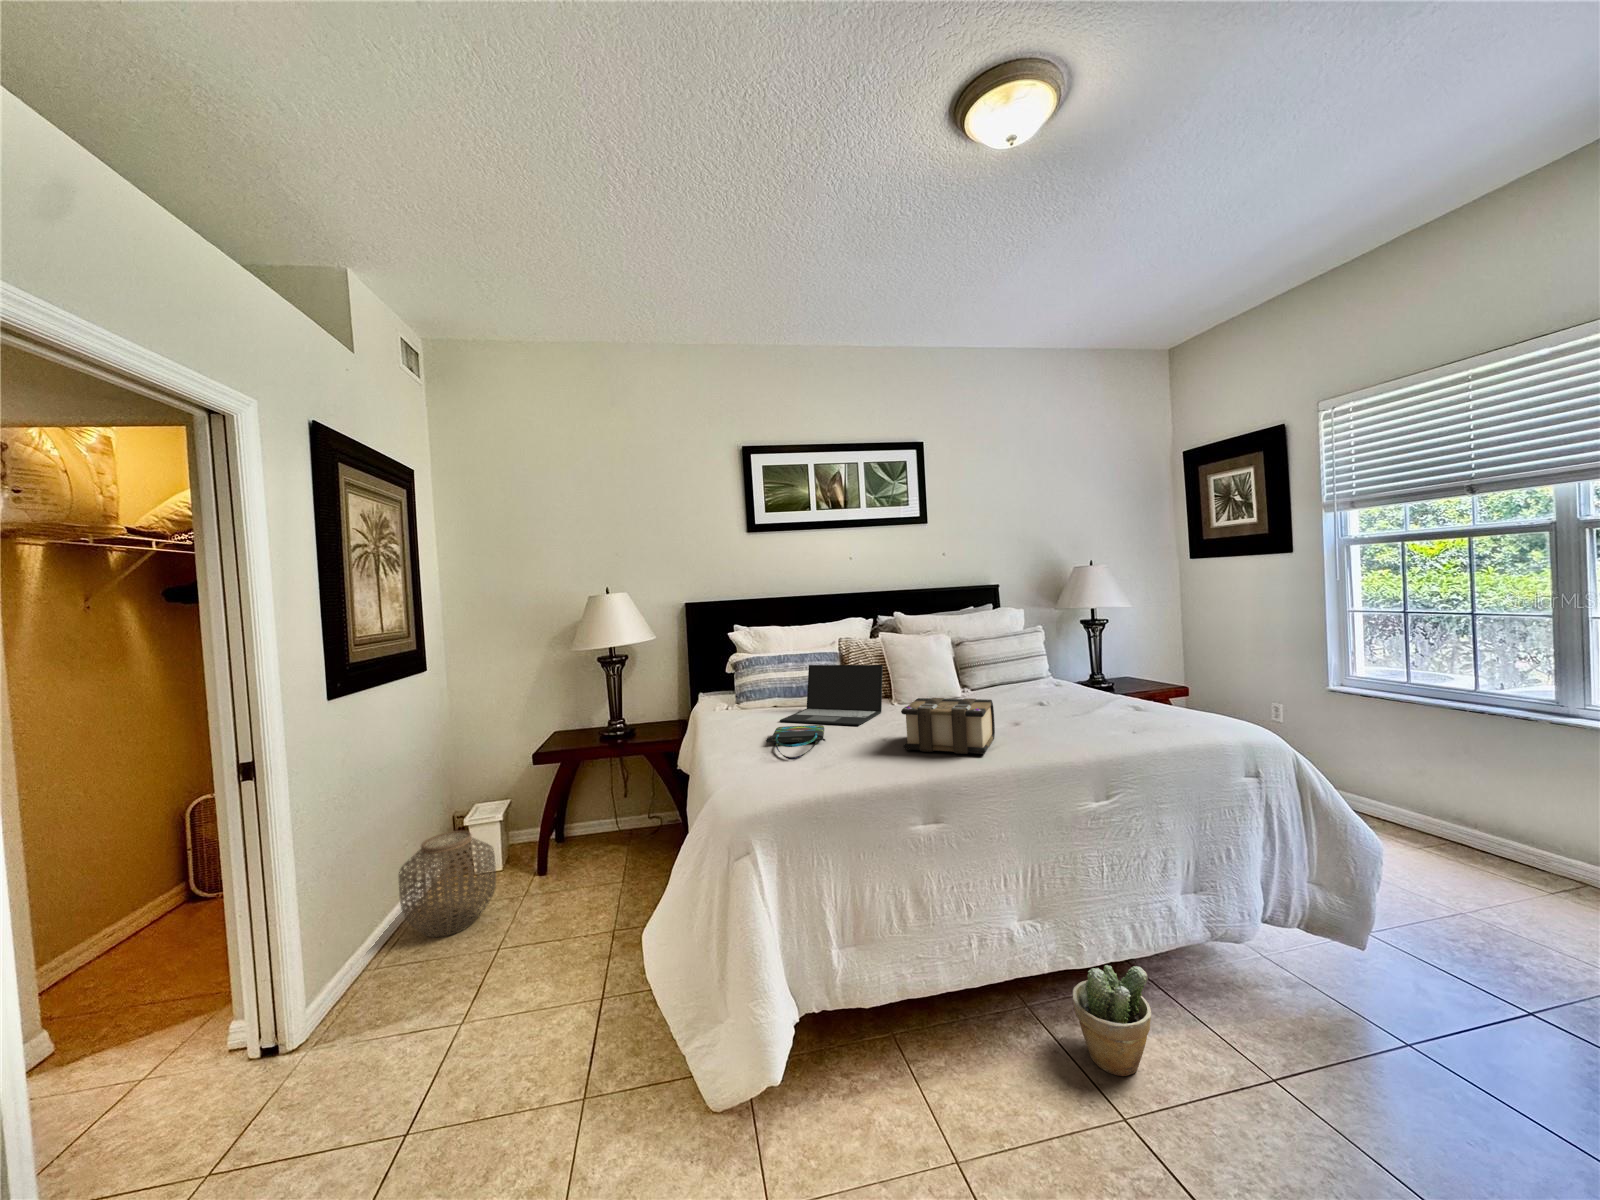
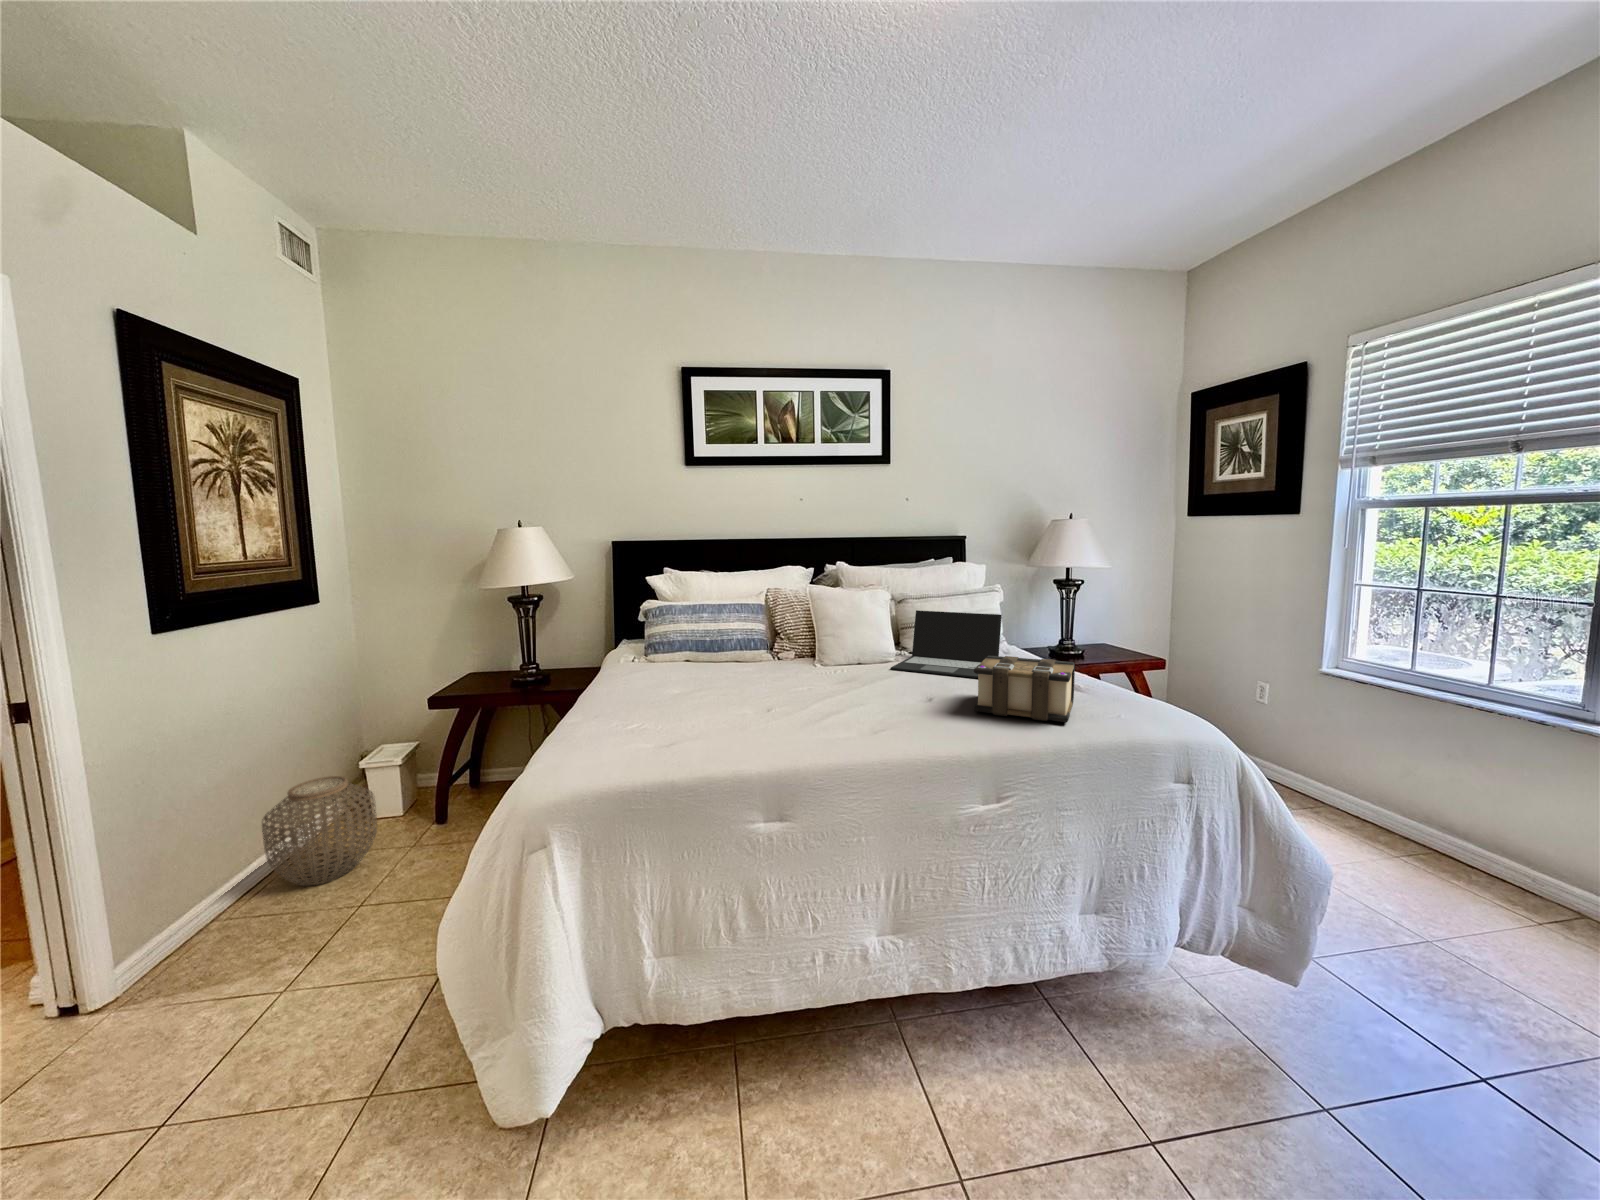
laptop: present [780,665,883,725] -> present [891,610,1002,678]
book: present [901,698,995,754] -> present [973,656,1075,722]
tote bag: present [766,725,825,760] -> none [633,689,710,733]
potted plant: present [1073,965,1151,1076] -> none [927,996,1014,1124]

